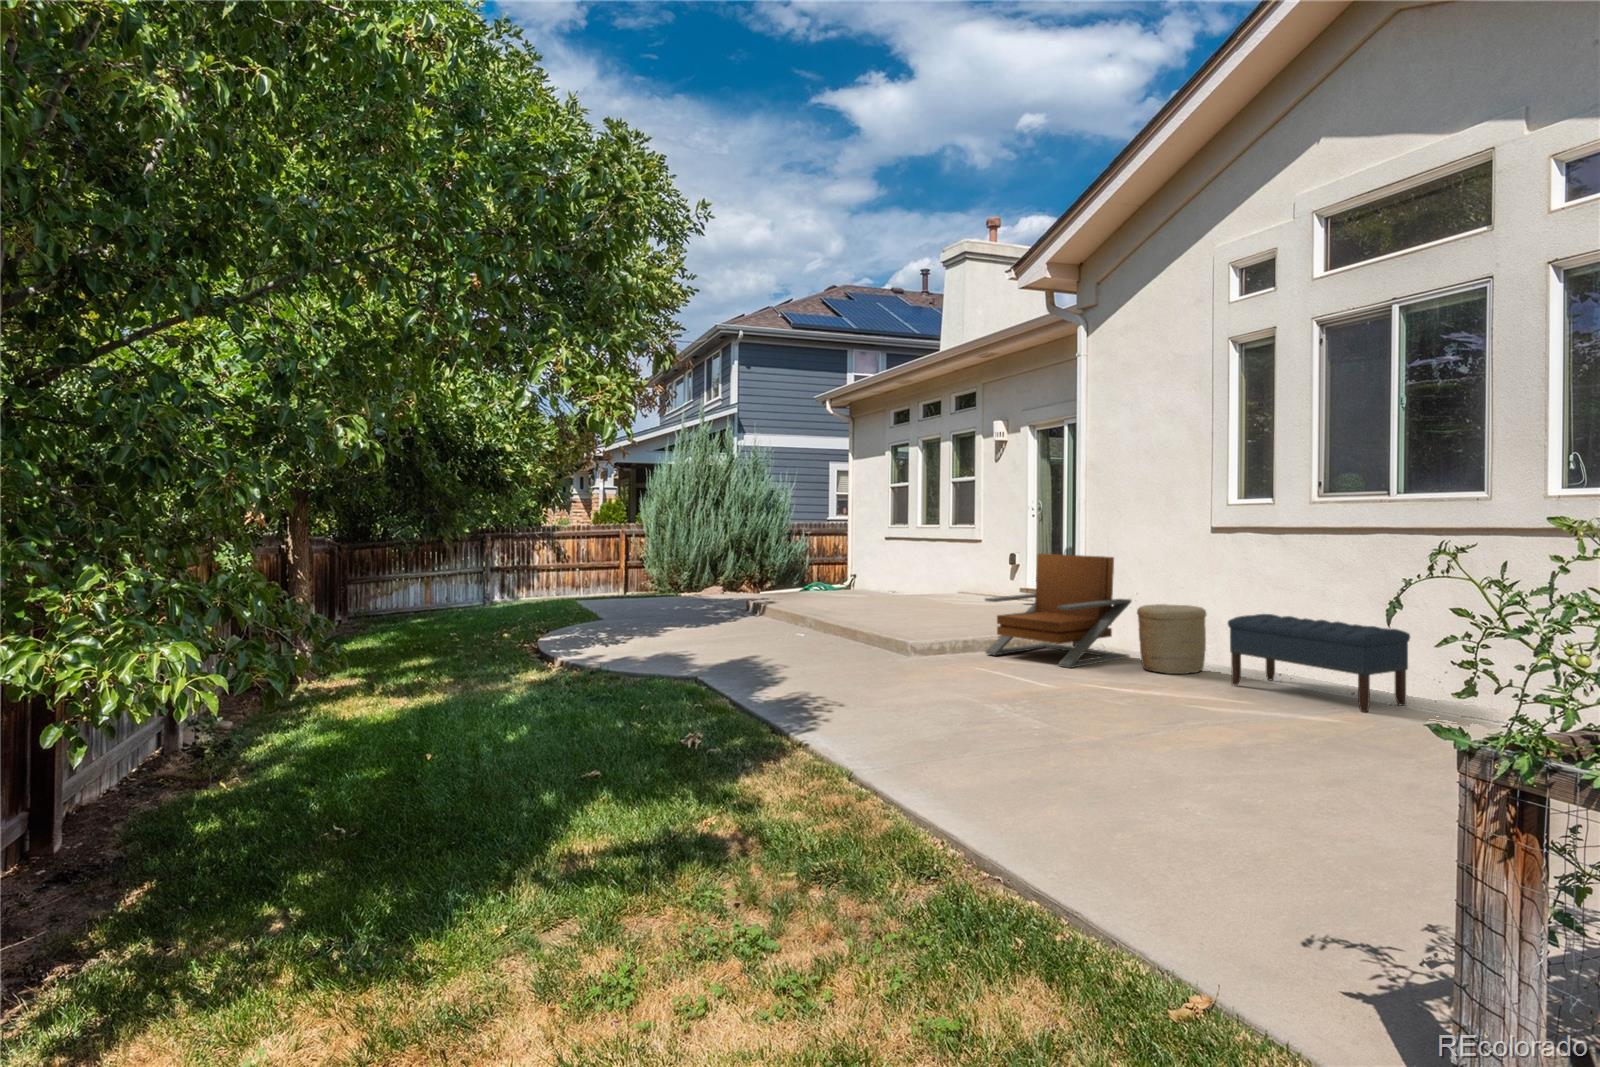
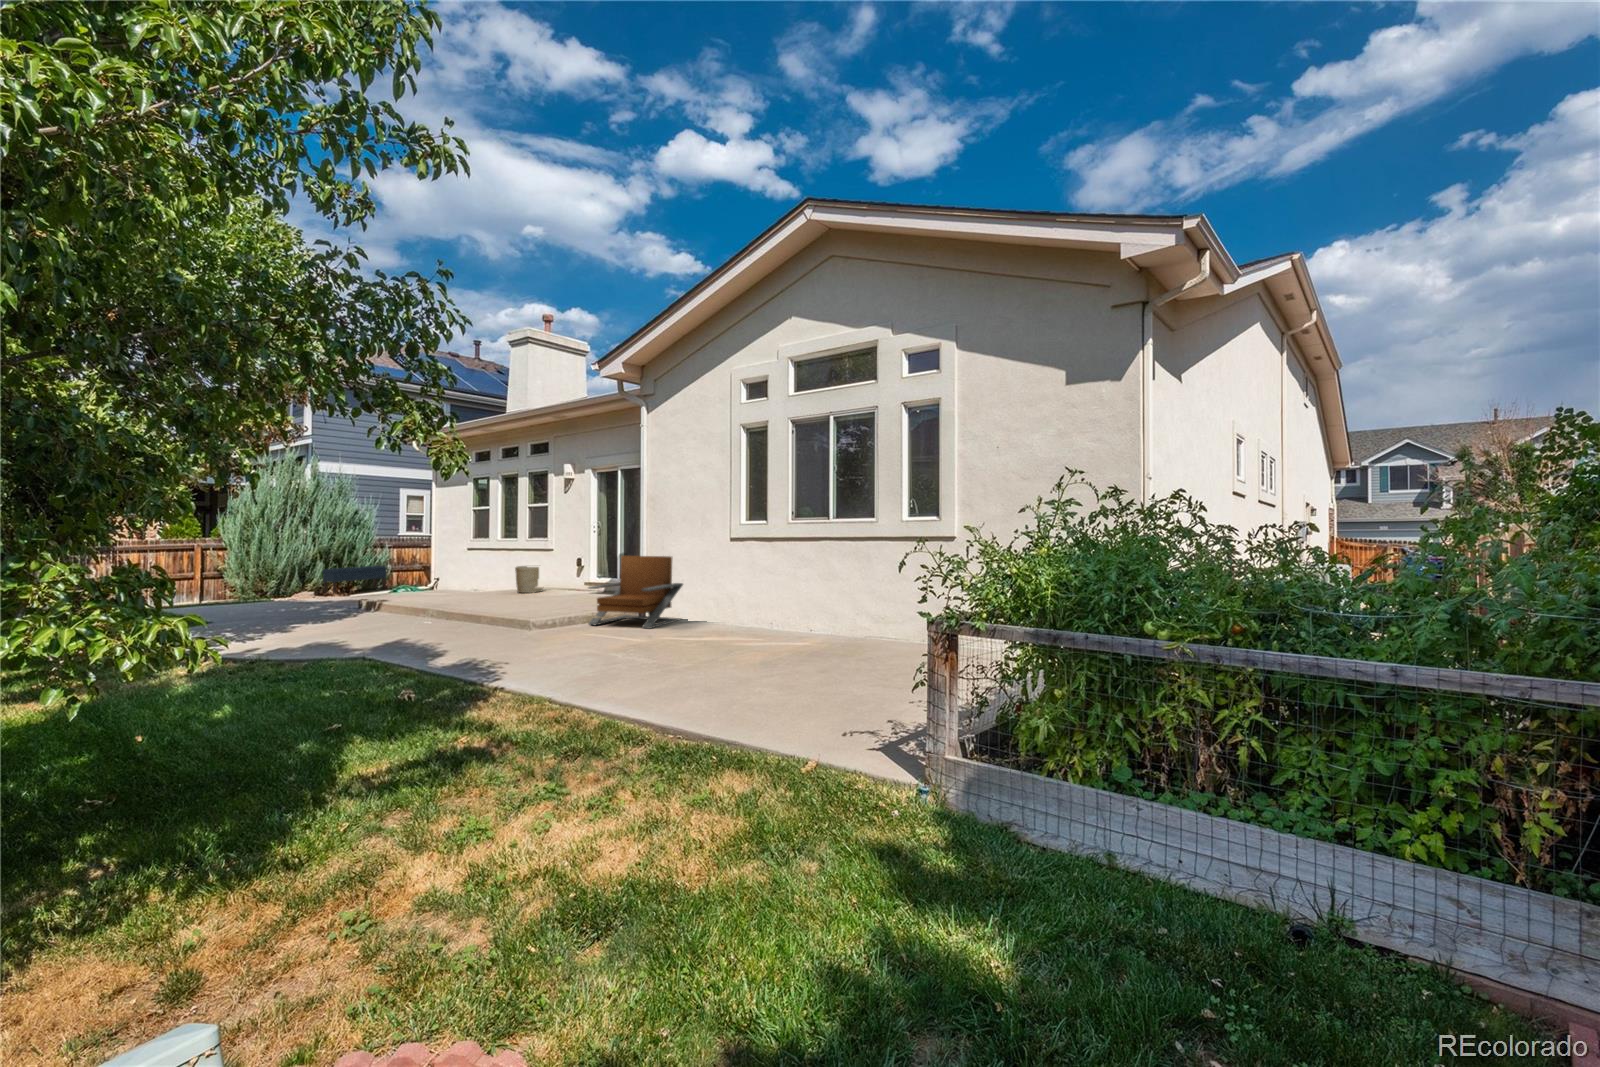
basket: present [1137,604,1206,674] -> present [515,566,543,593]
bench: present [1228,614,1410,712] -> present [322,565,386,594]

